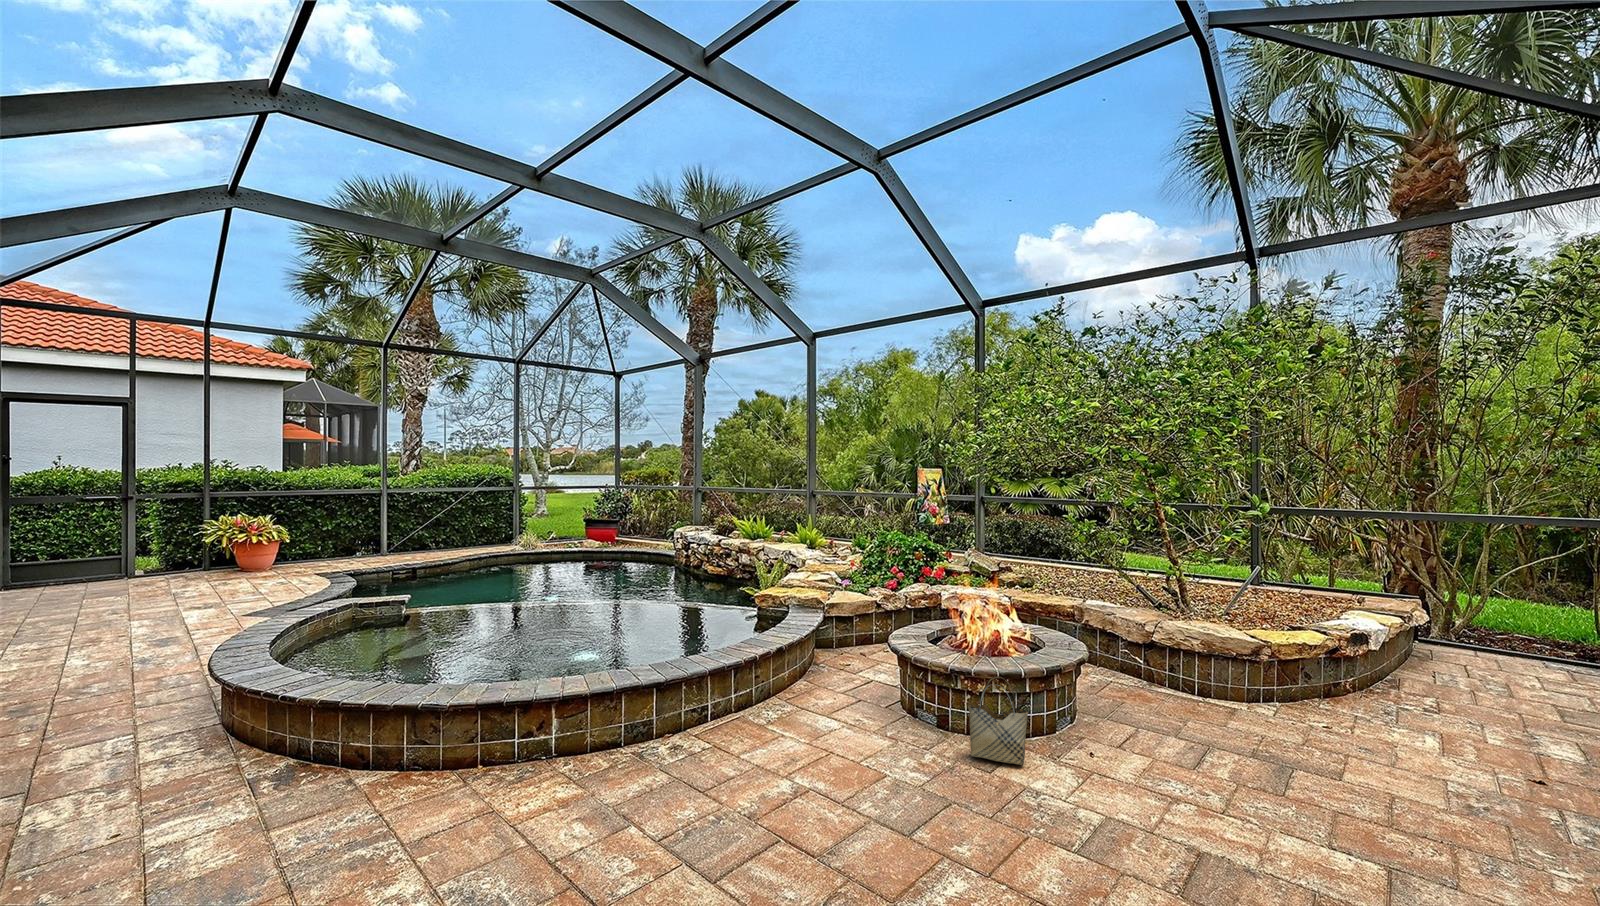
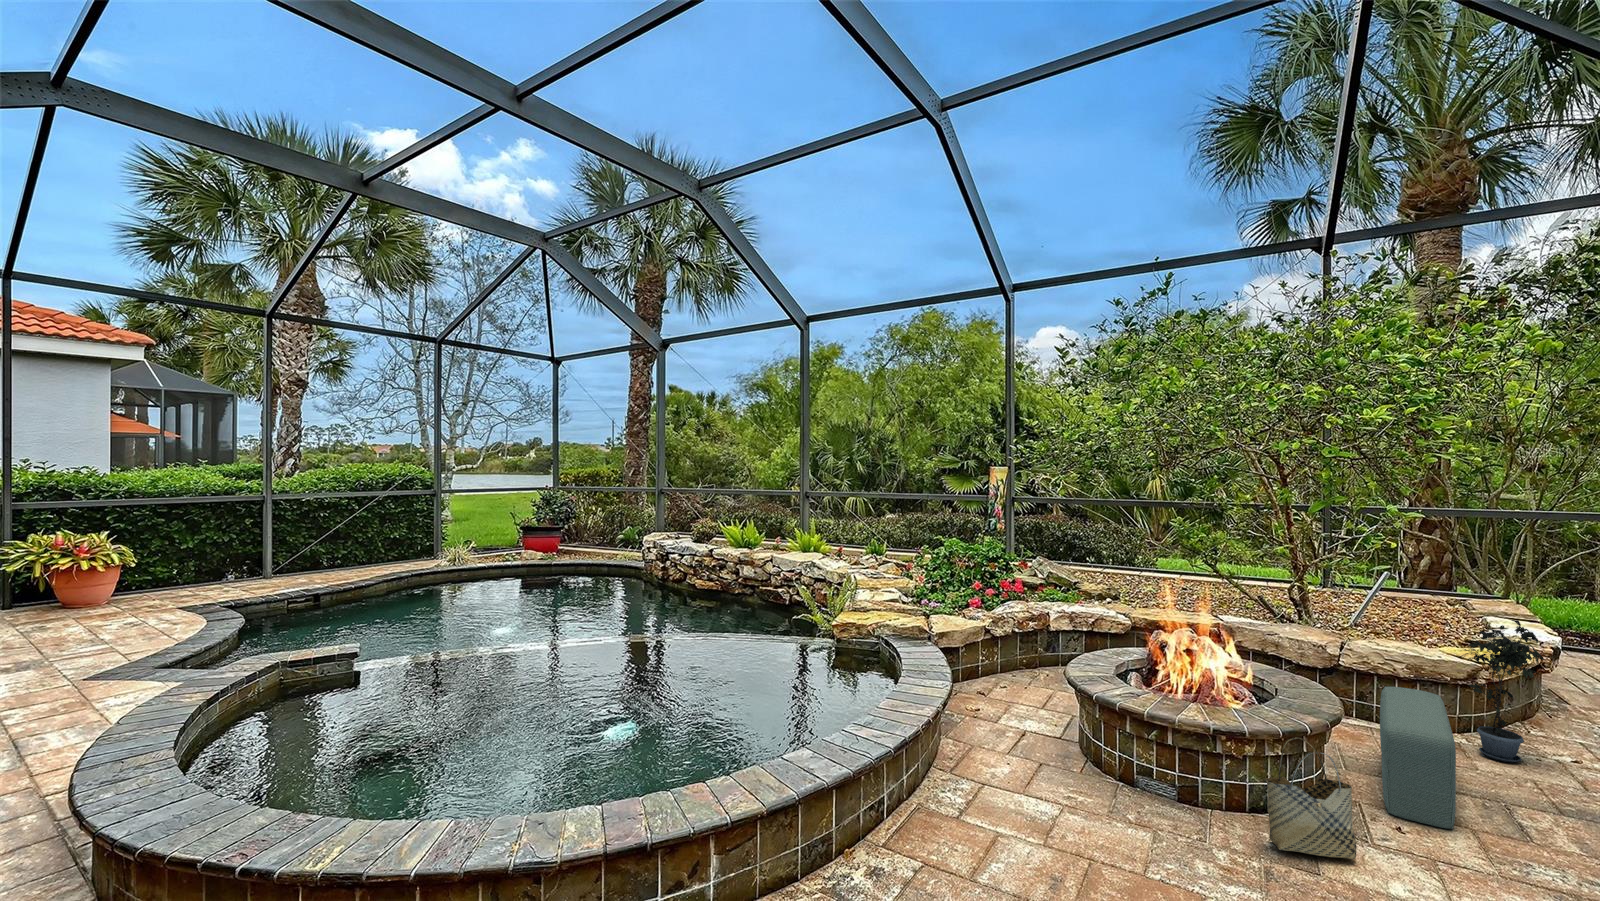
potted plant: none [1220,604,1281,722] -> present [1462,620,1546,763]
pouf: none [1091,654,1182,756] -> present [1380,686,1456,829]

